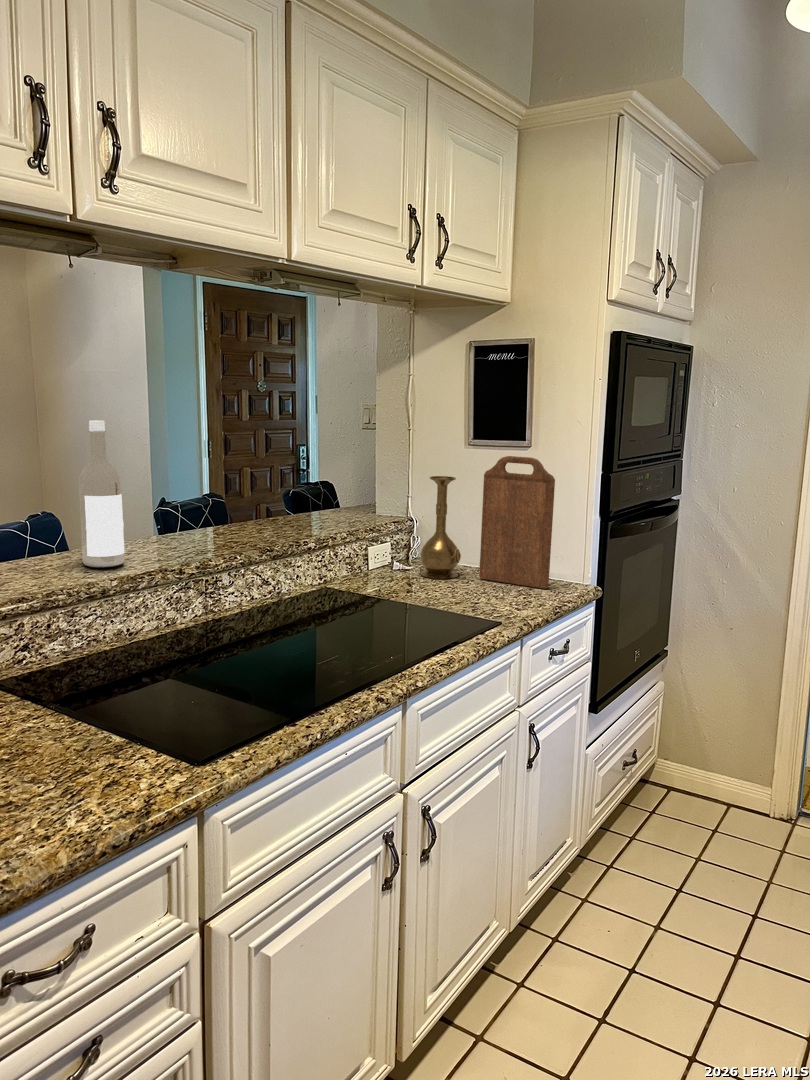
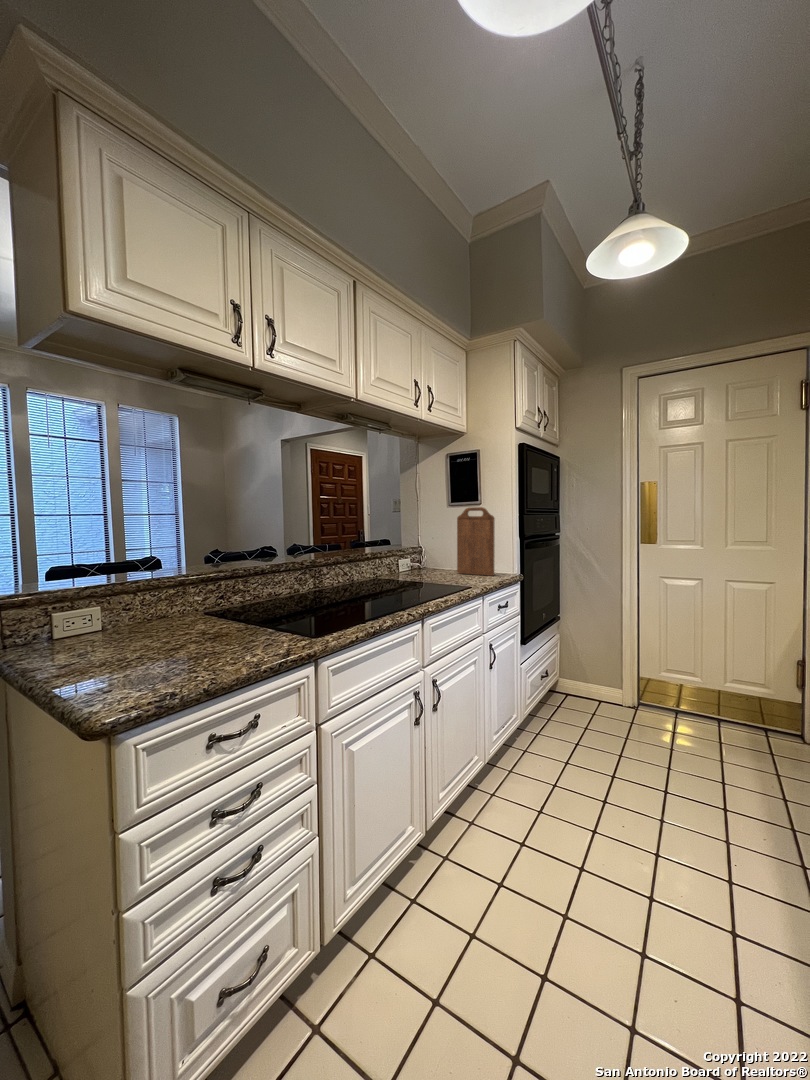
wine bottle: present [79,420,124,567] -> none [250,485,272,560]
vase: present [420,476,461,579] -> none [426,521,447,574]

